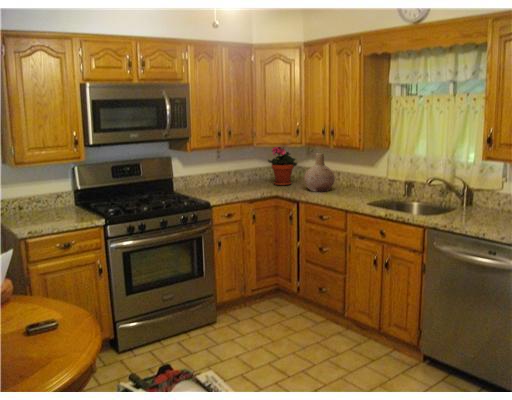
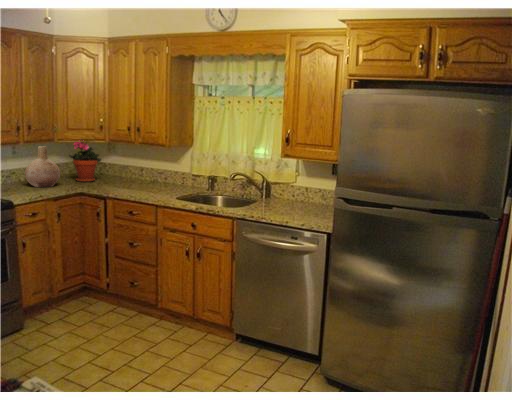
vase: present [304,153,335,192] -> present [25,146,60,187]

